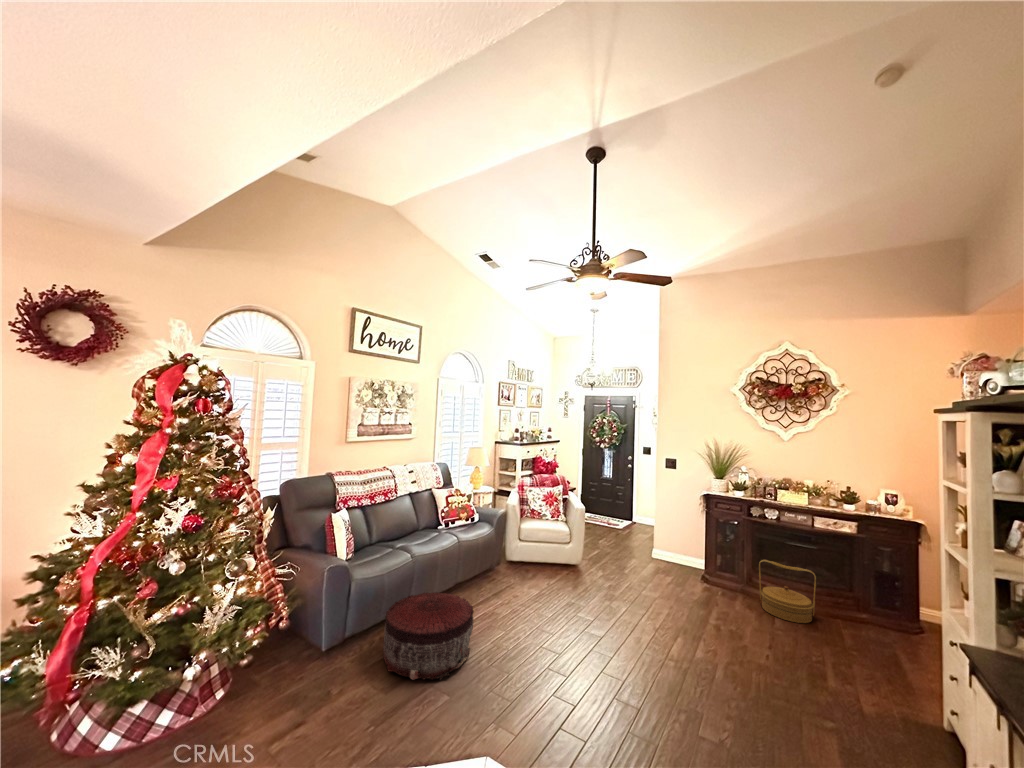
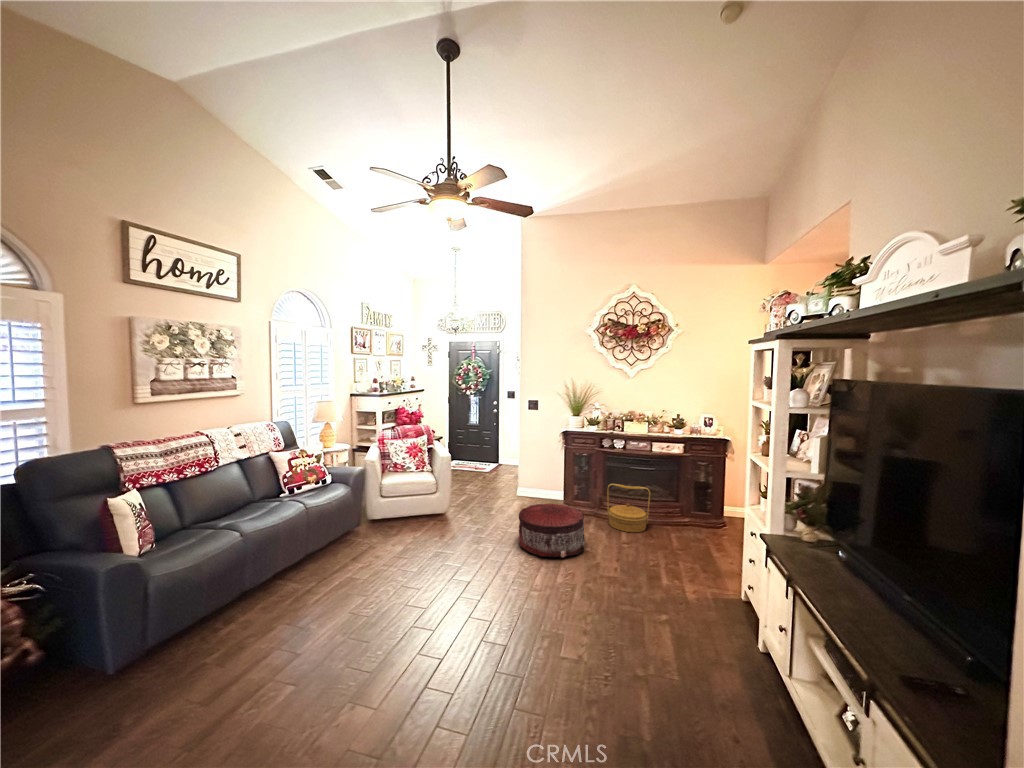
pouf: present [383,592,474,680] -> present [519,503,585,557]

